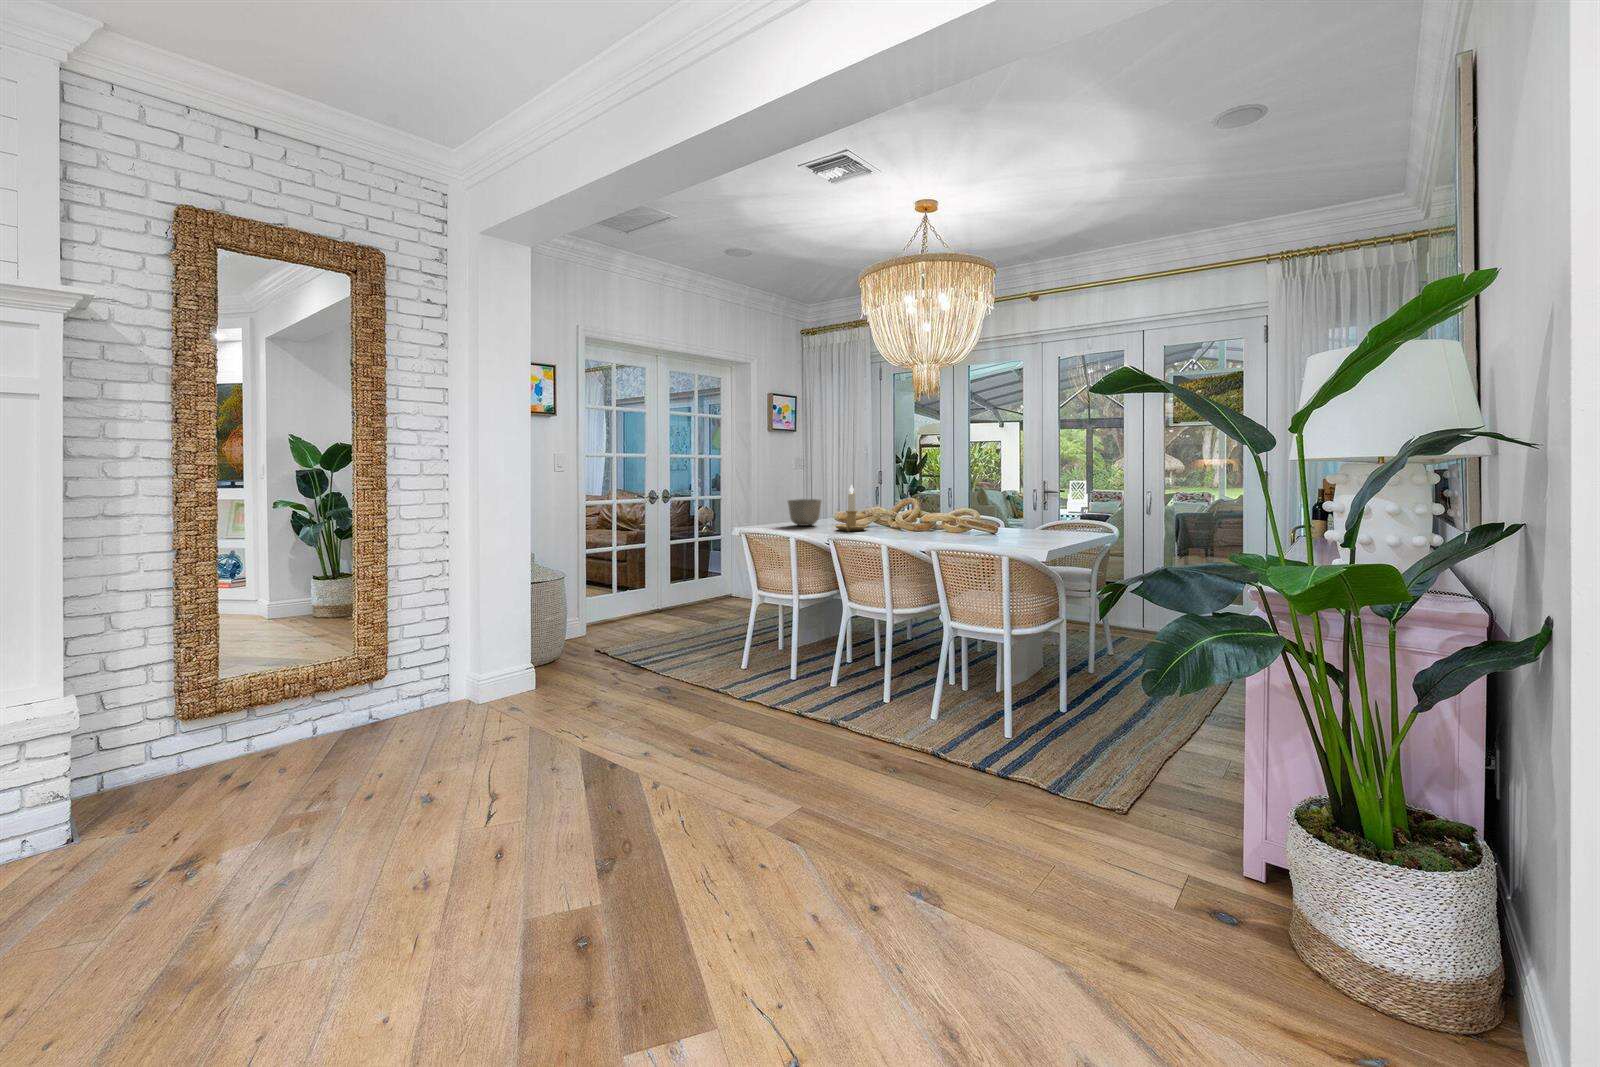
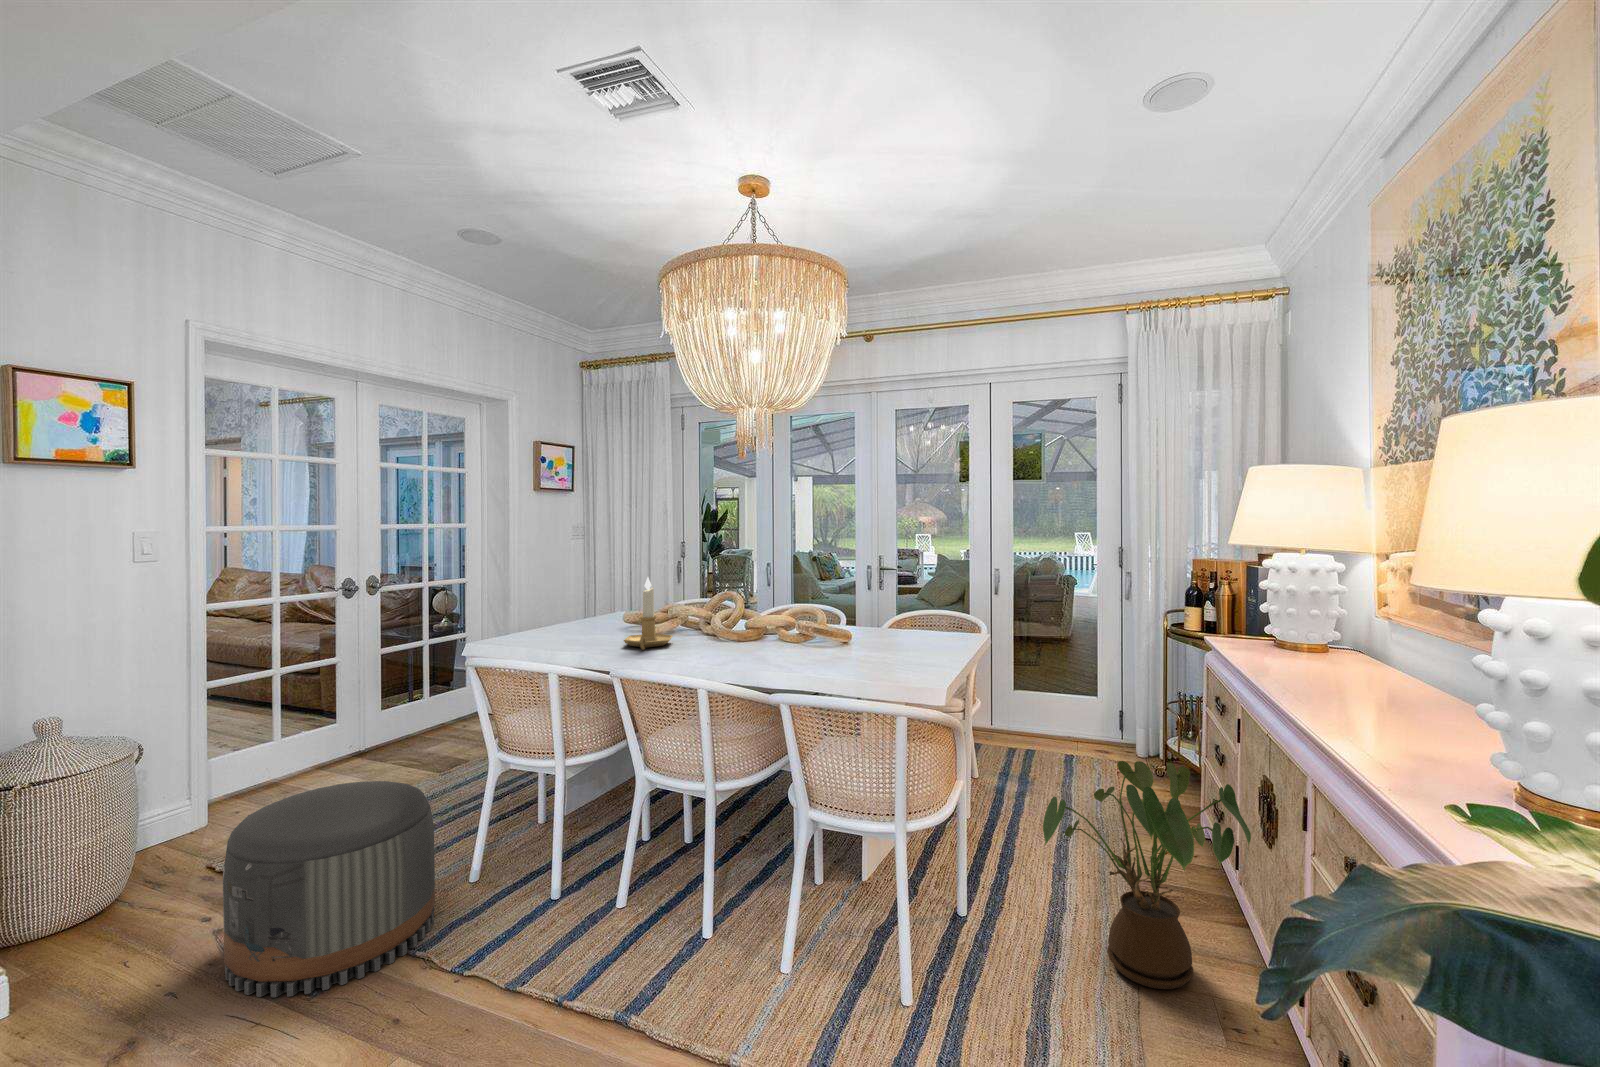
ceramic bowl: present [788,499,821,526] -> none [550,594,603,636]
pouf: none [626,600,726,697] -> present [223,781,435,997]
house plant: none [1099,600,1236,742] -> present [1043,761,1251,989]

